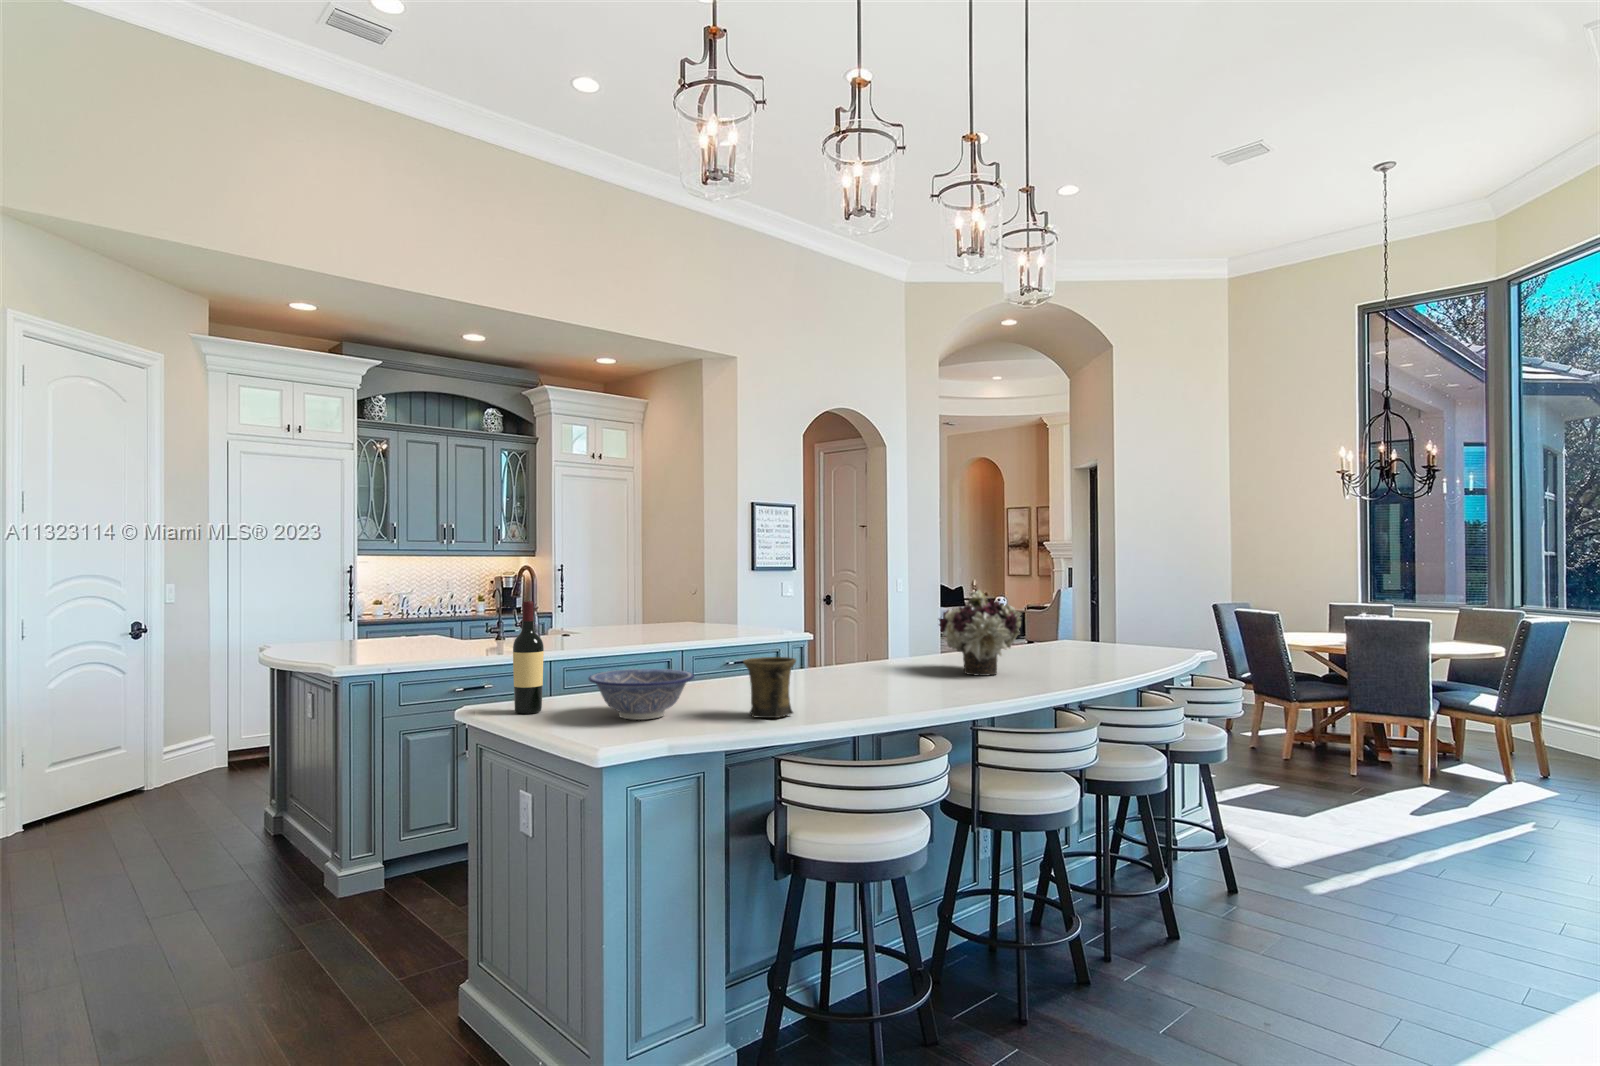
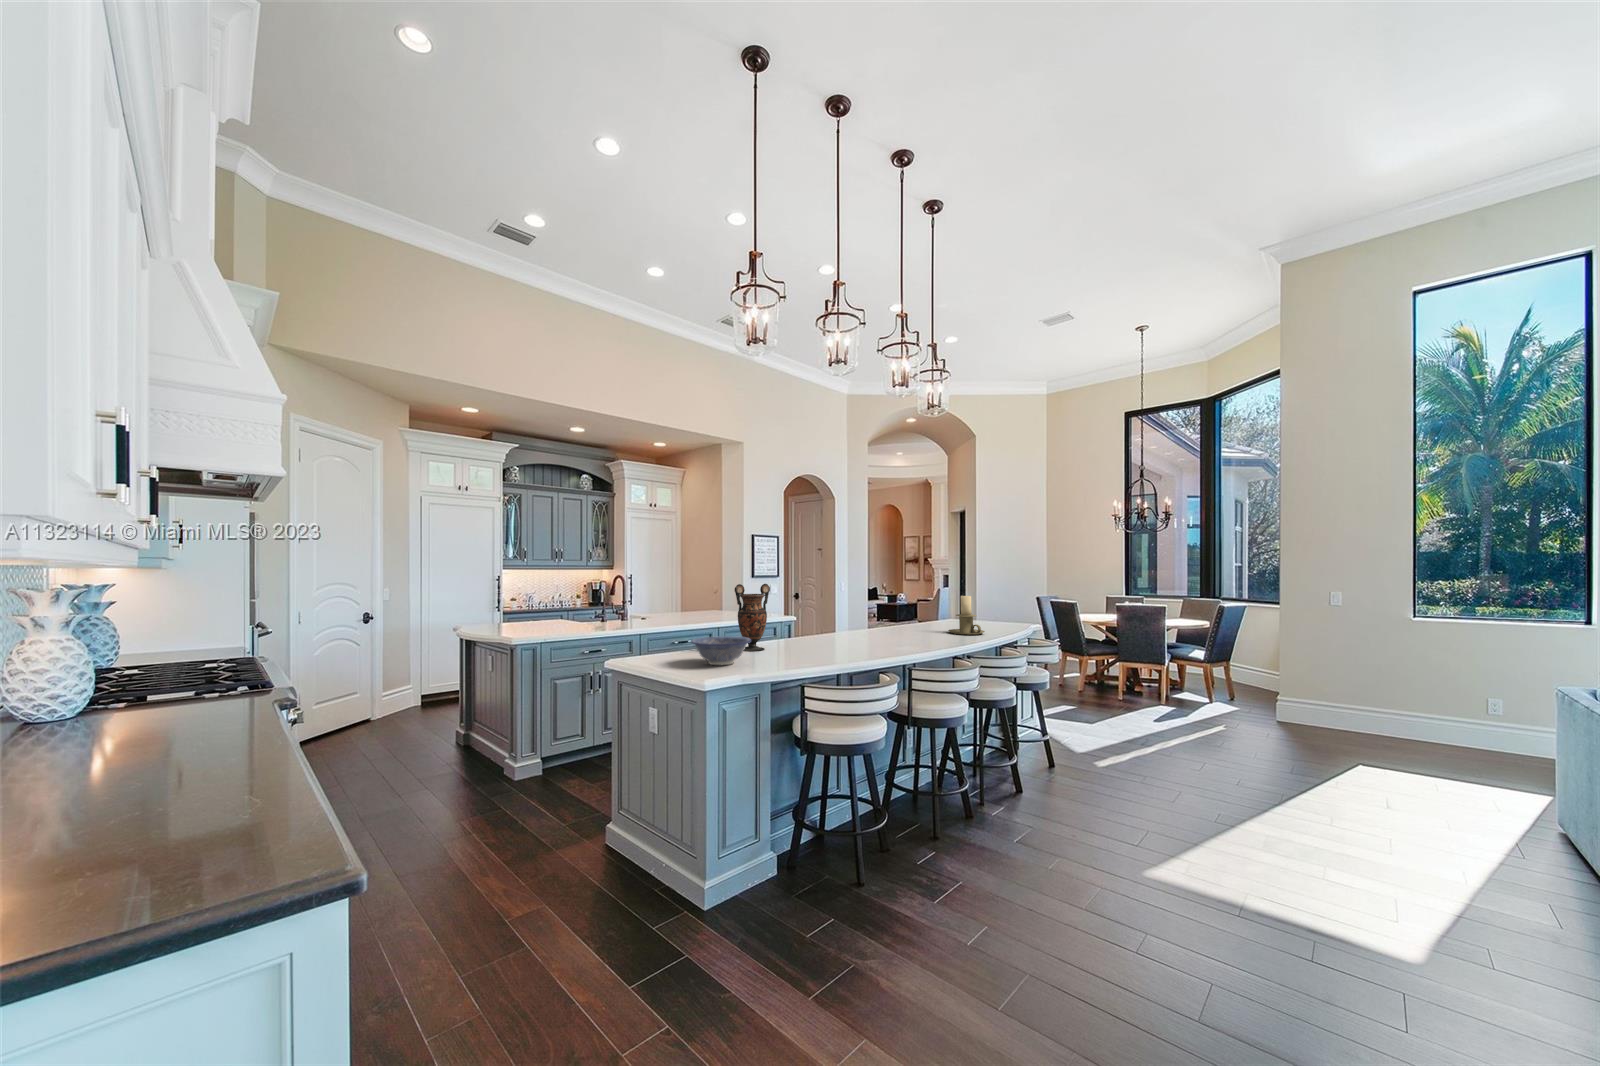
vase: none [678,579,740,693] -> present [735,584,770,651]
flower arrangement: present [939,590,1021,676] -> none [881,589,931,640]
wine bottle: present [513,601,544,714] -> none [645,598,663,663]
candle holder: none [1055,601,1118,668] -> present [948,596,985,635]
mug: present [743,657,796,718] -> none [779,629,809,664]

